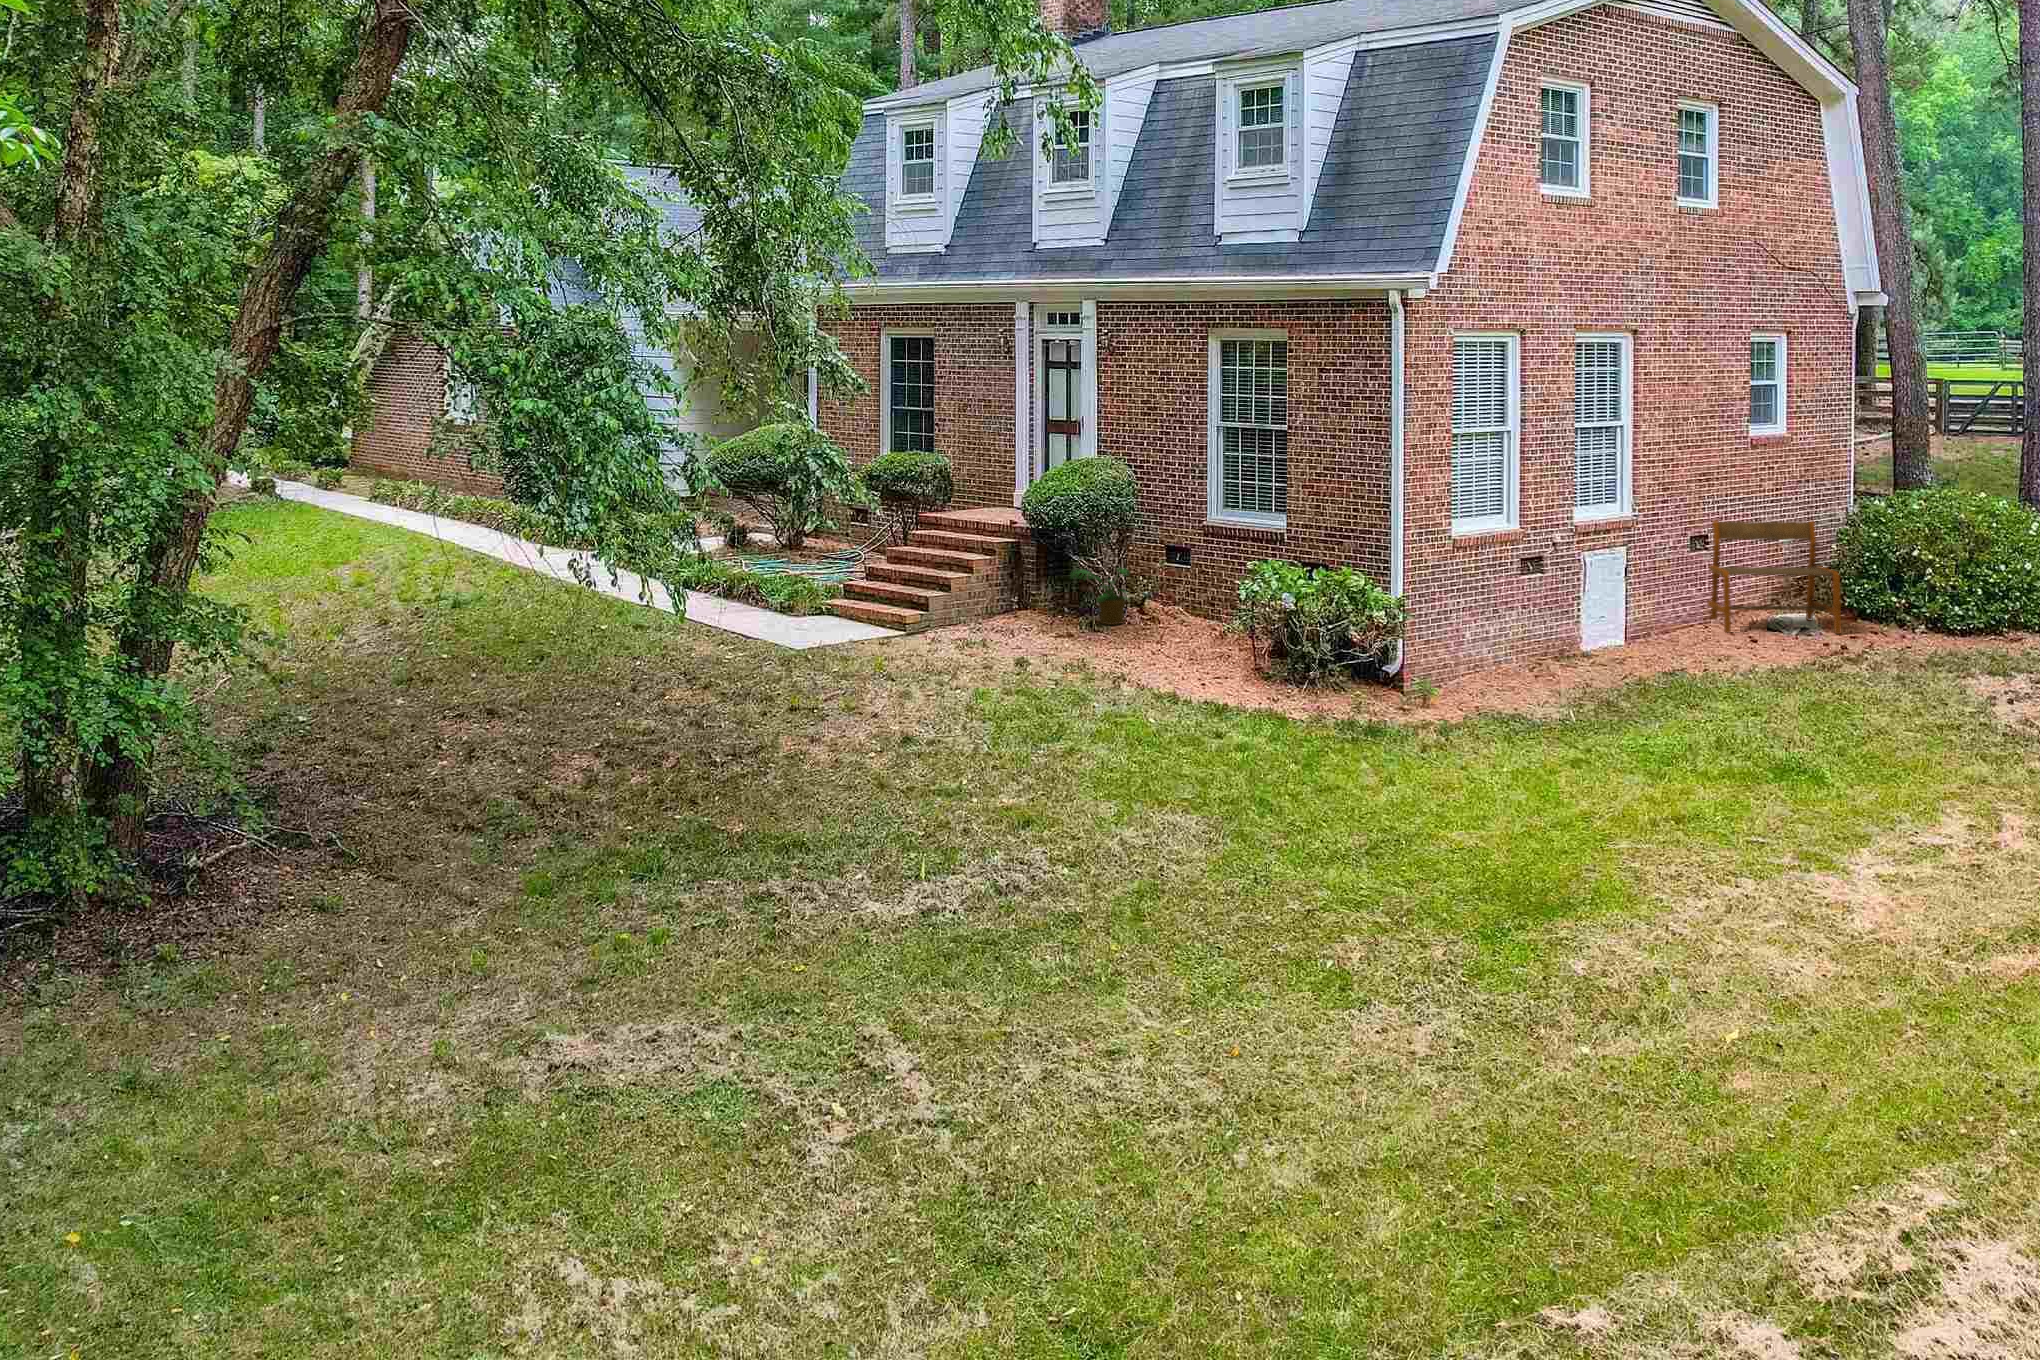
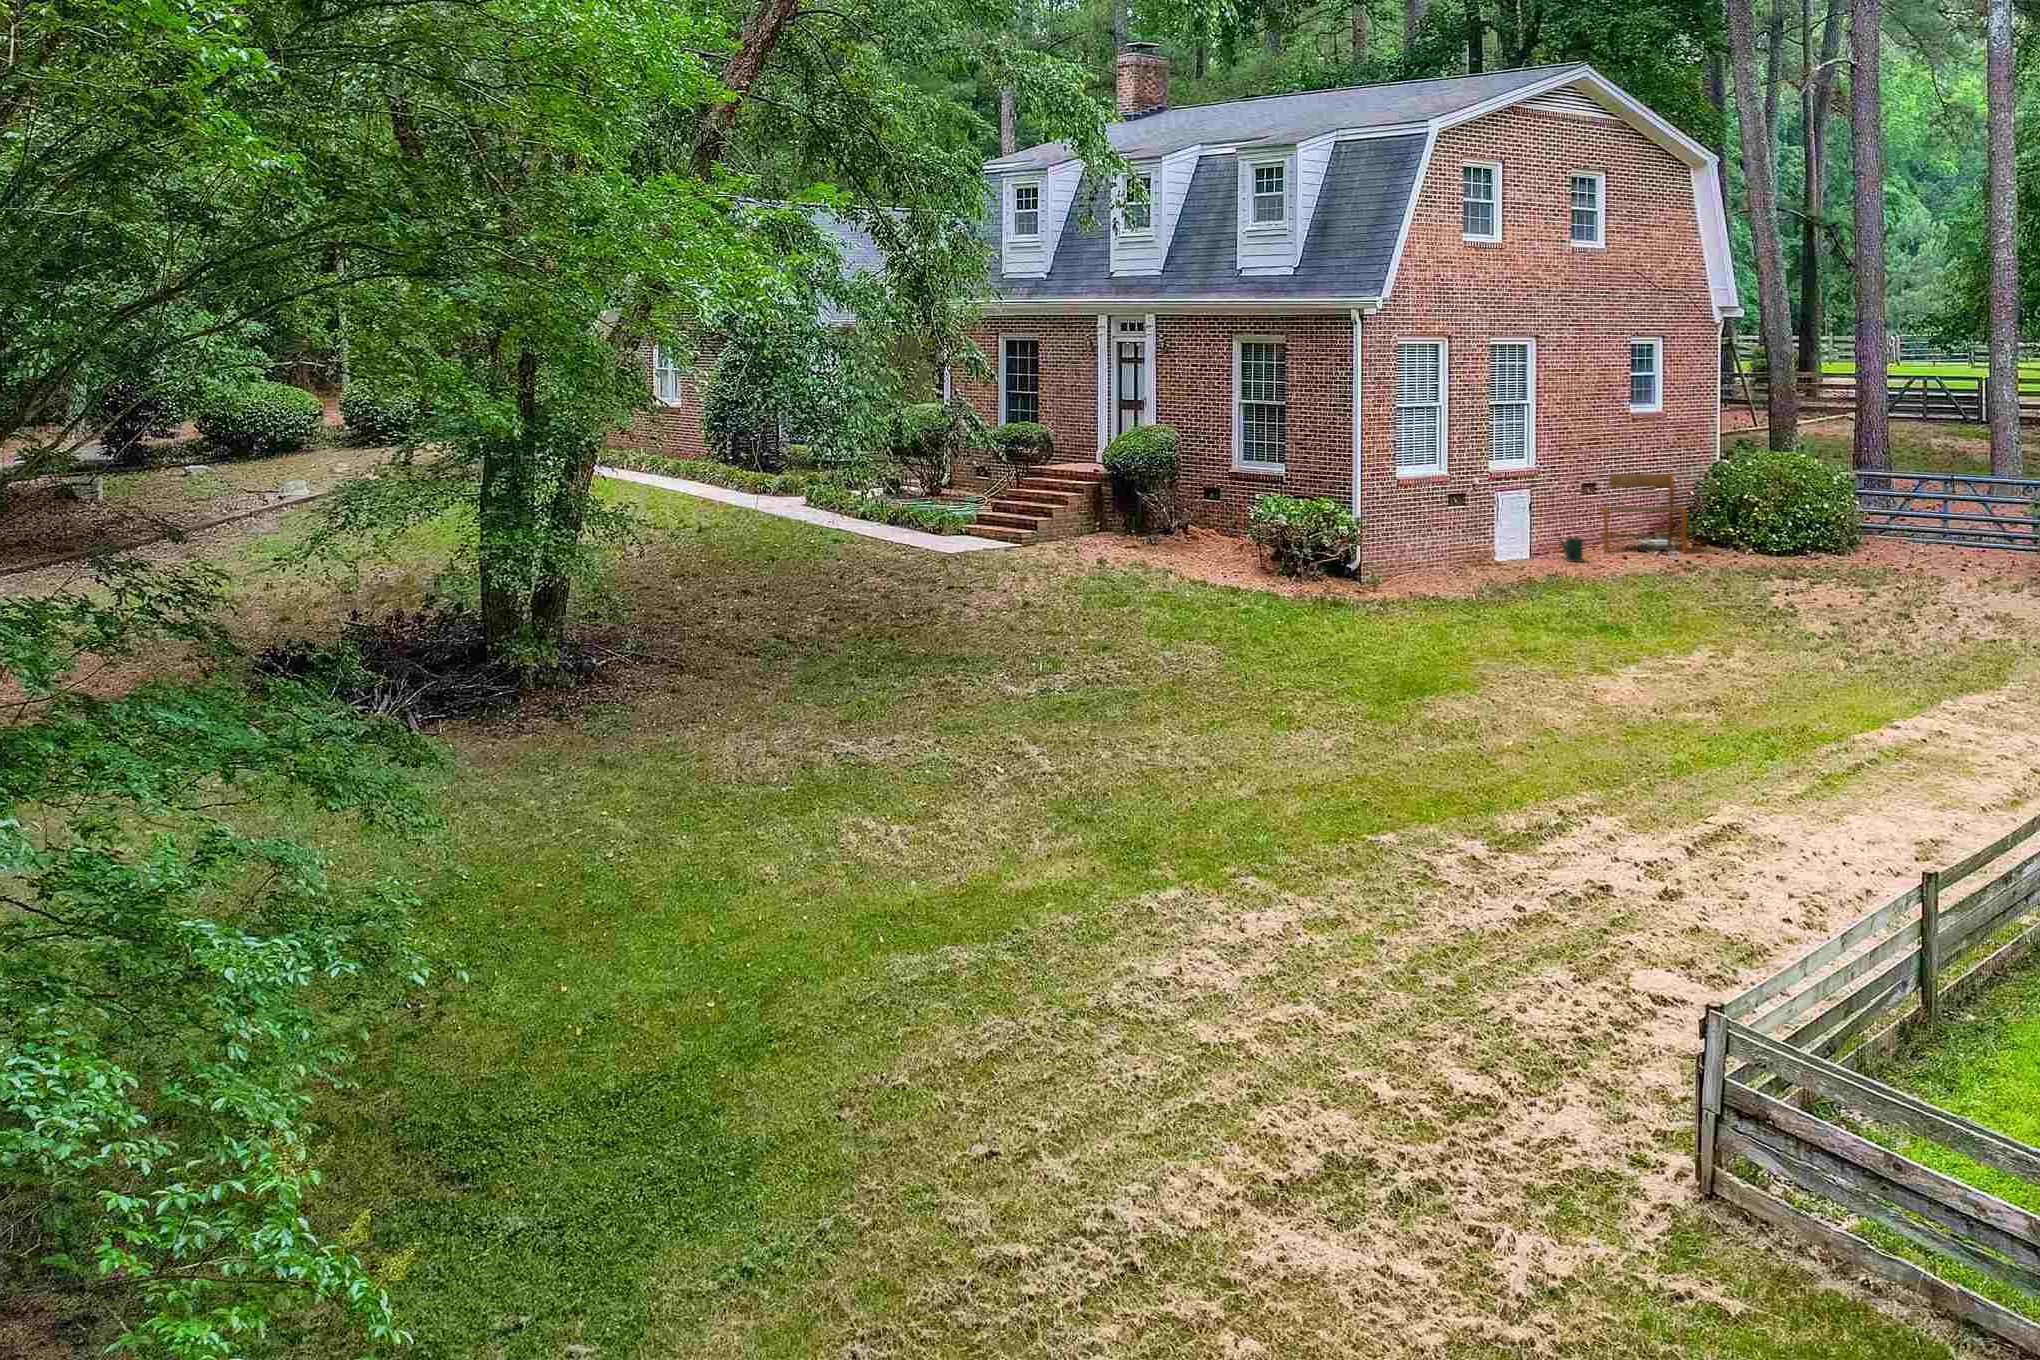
potted plant: present [1070,567,1131,625] -> none [1136,502,1179,542]
watering can: none [1660,607,1709,650] -> present [1556,534,1583,562]

